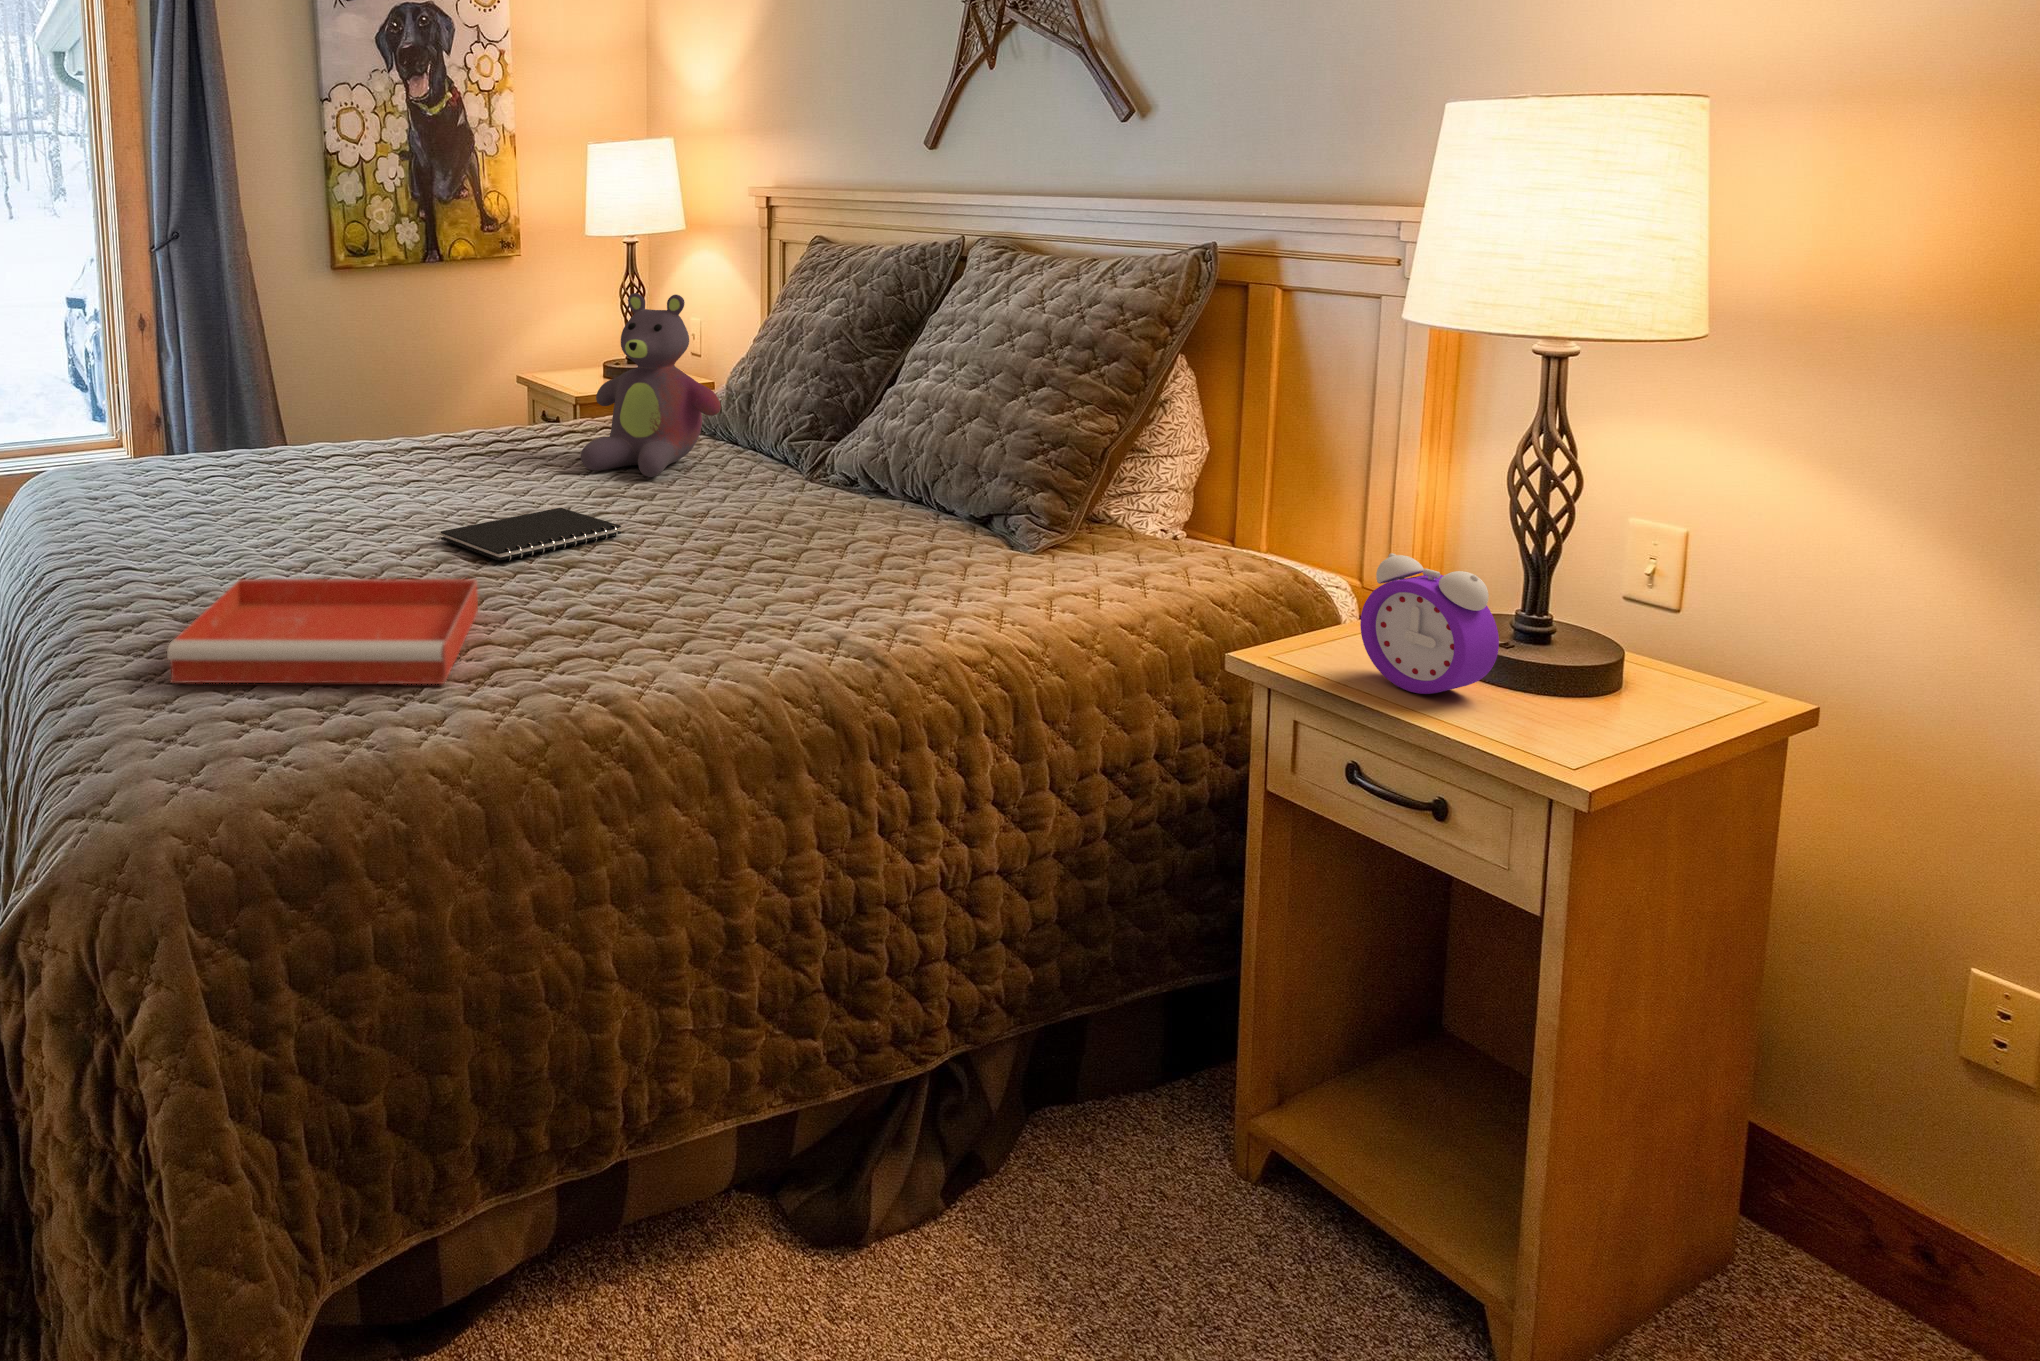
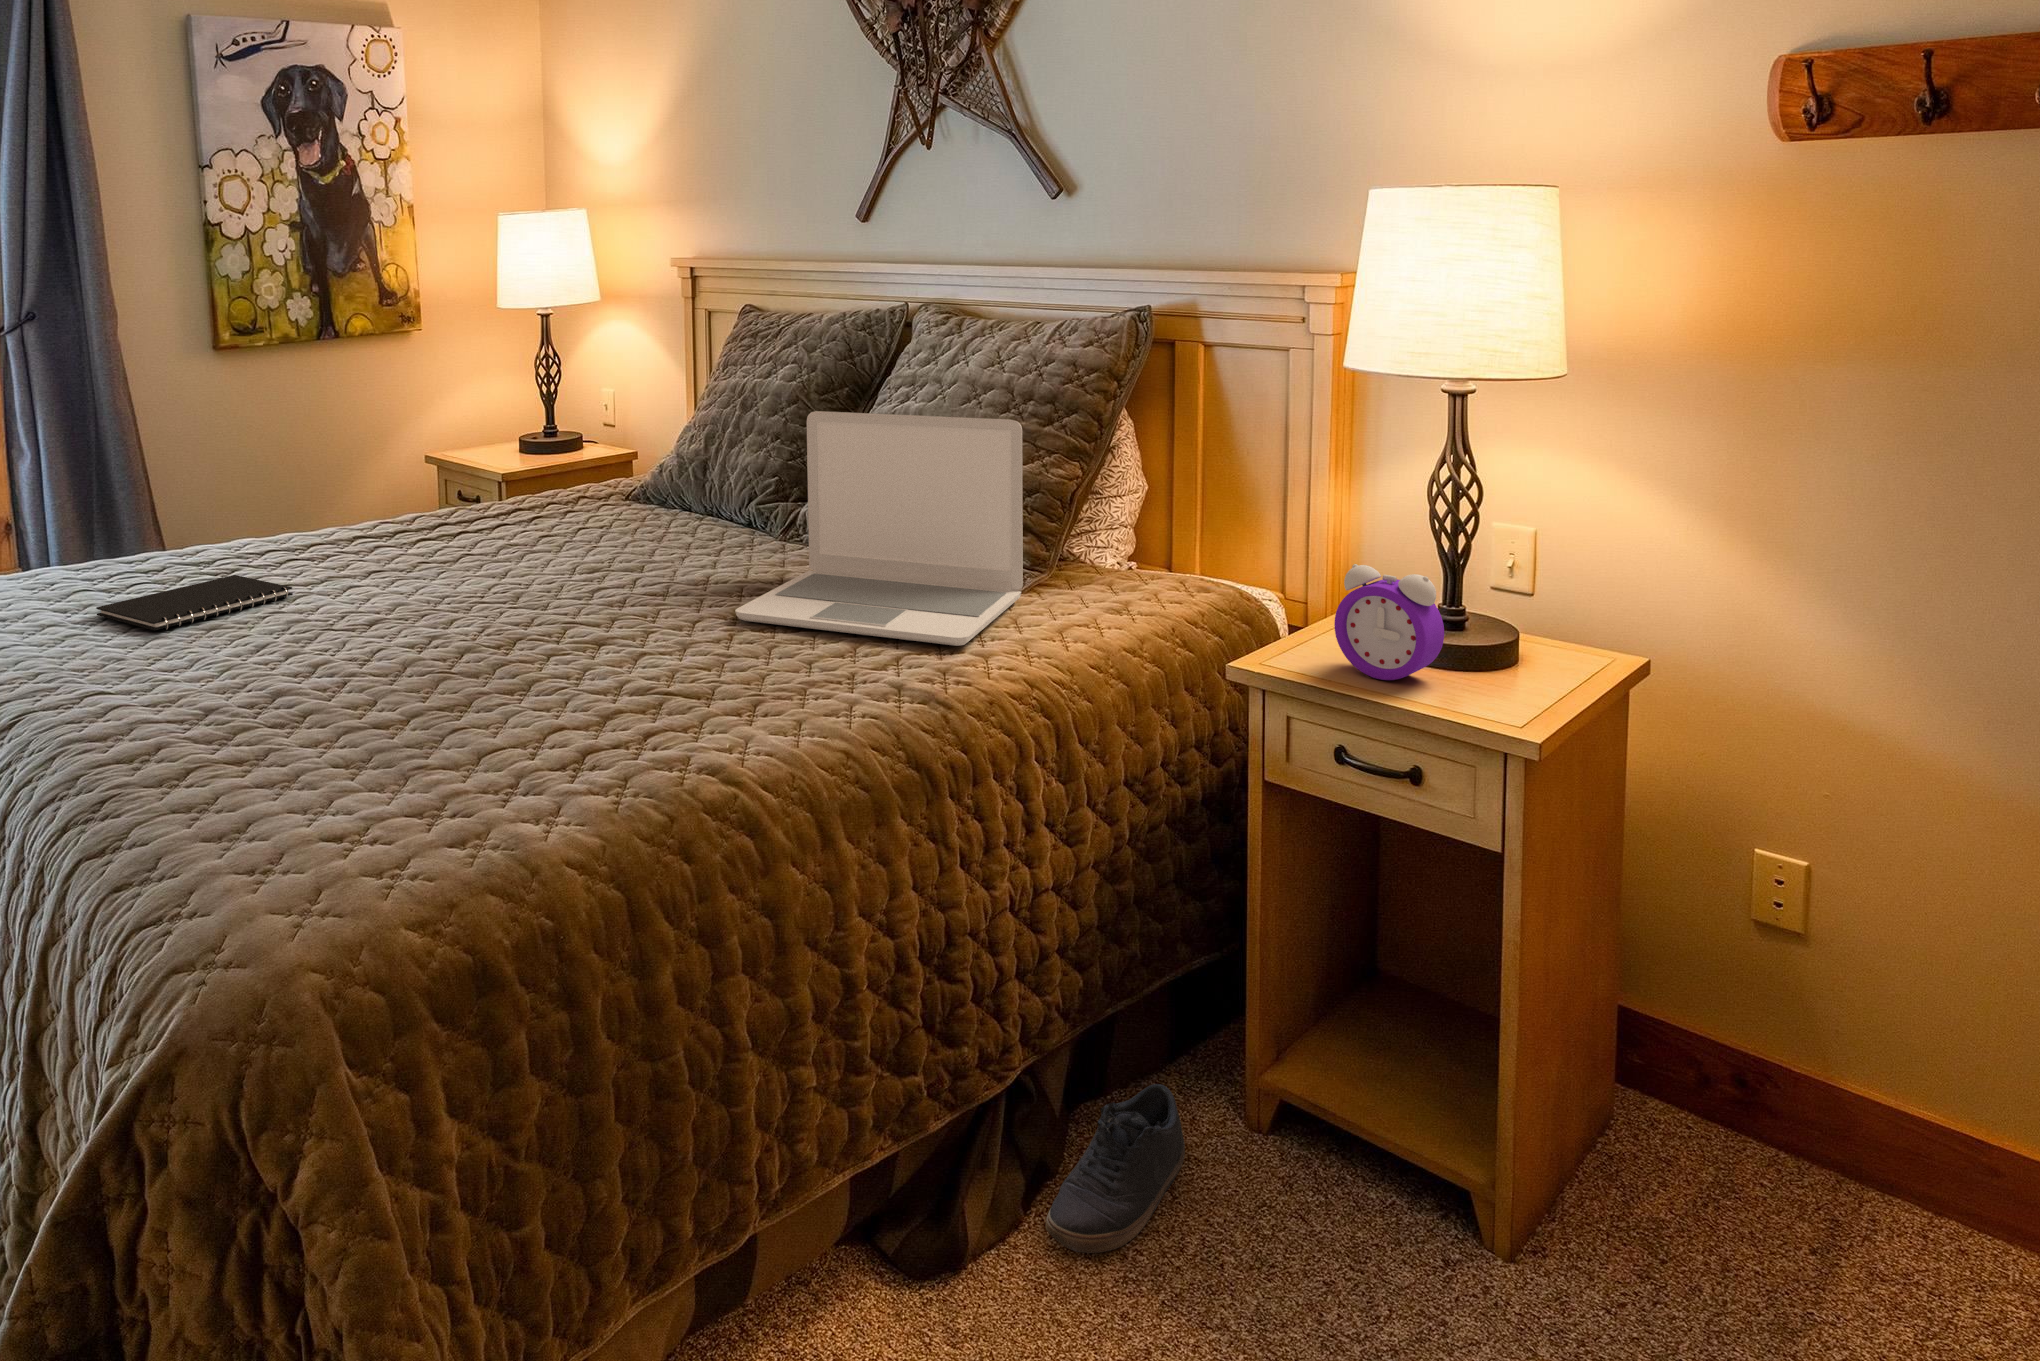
stuffed bear: present [581,293,721,477] -> none [558,364,696,546]
laptop: none [708,348,1030,604] -> present [735,411,1023,646]
notebook: present [441,508,621,561] -> present [96,575,293,630]
tray: present [167,579,478,684] -> none [227,663,543,810]
shoe: none [959,1101,1146,1265] -> present [1046,1084,1185,1253]

